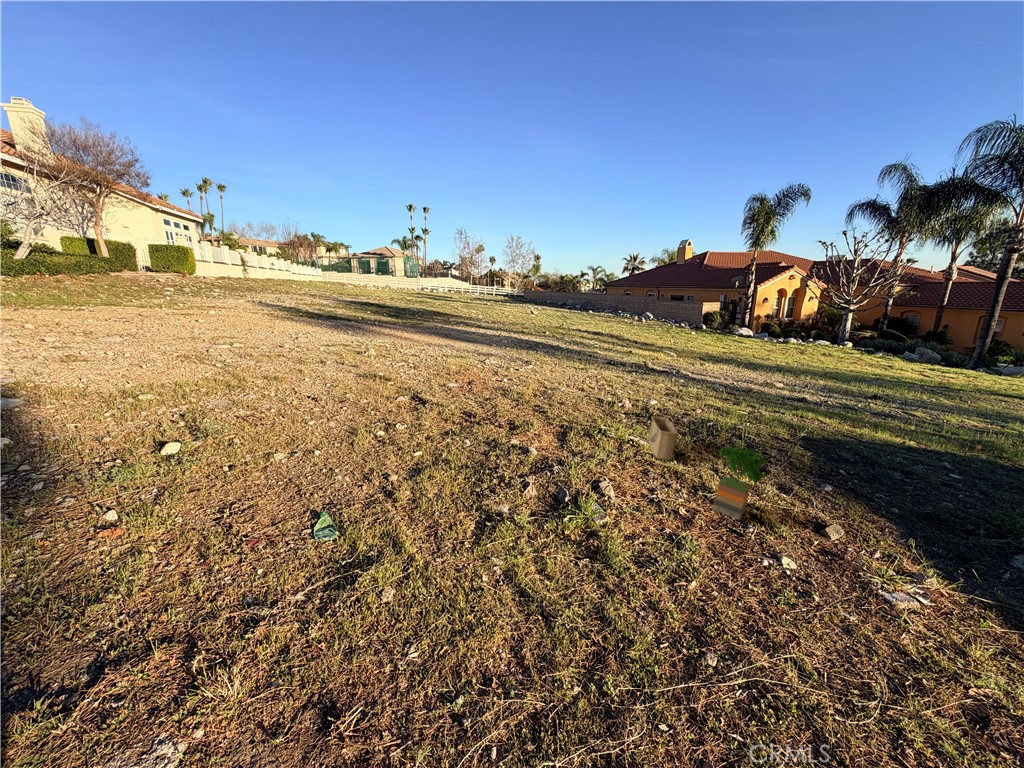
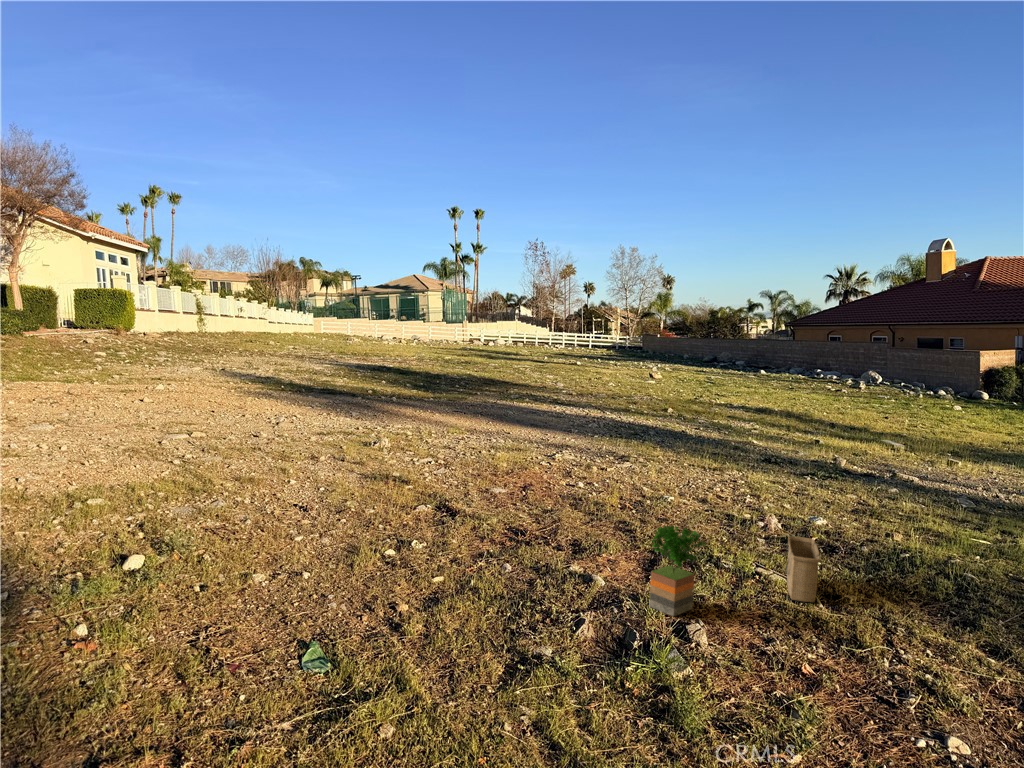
potted tree: present [713,446,767,520] -> present [649,525,705,616]

